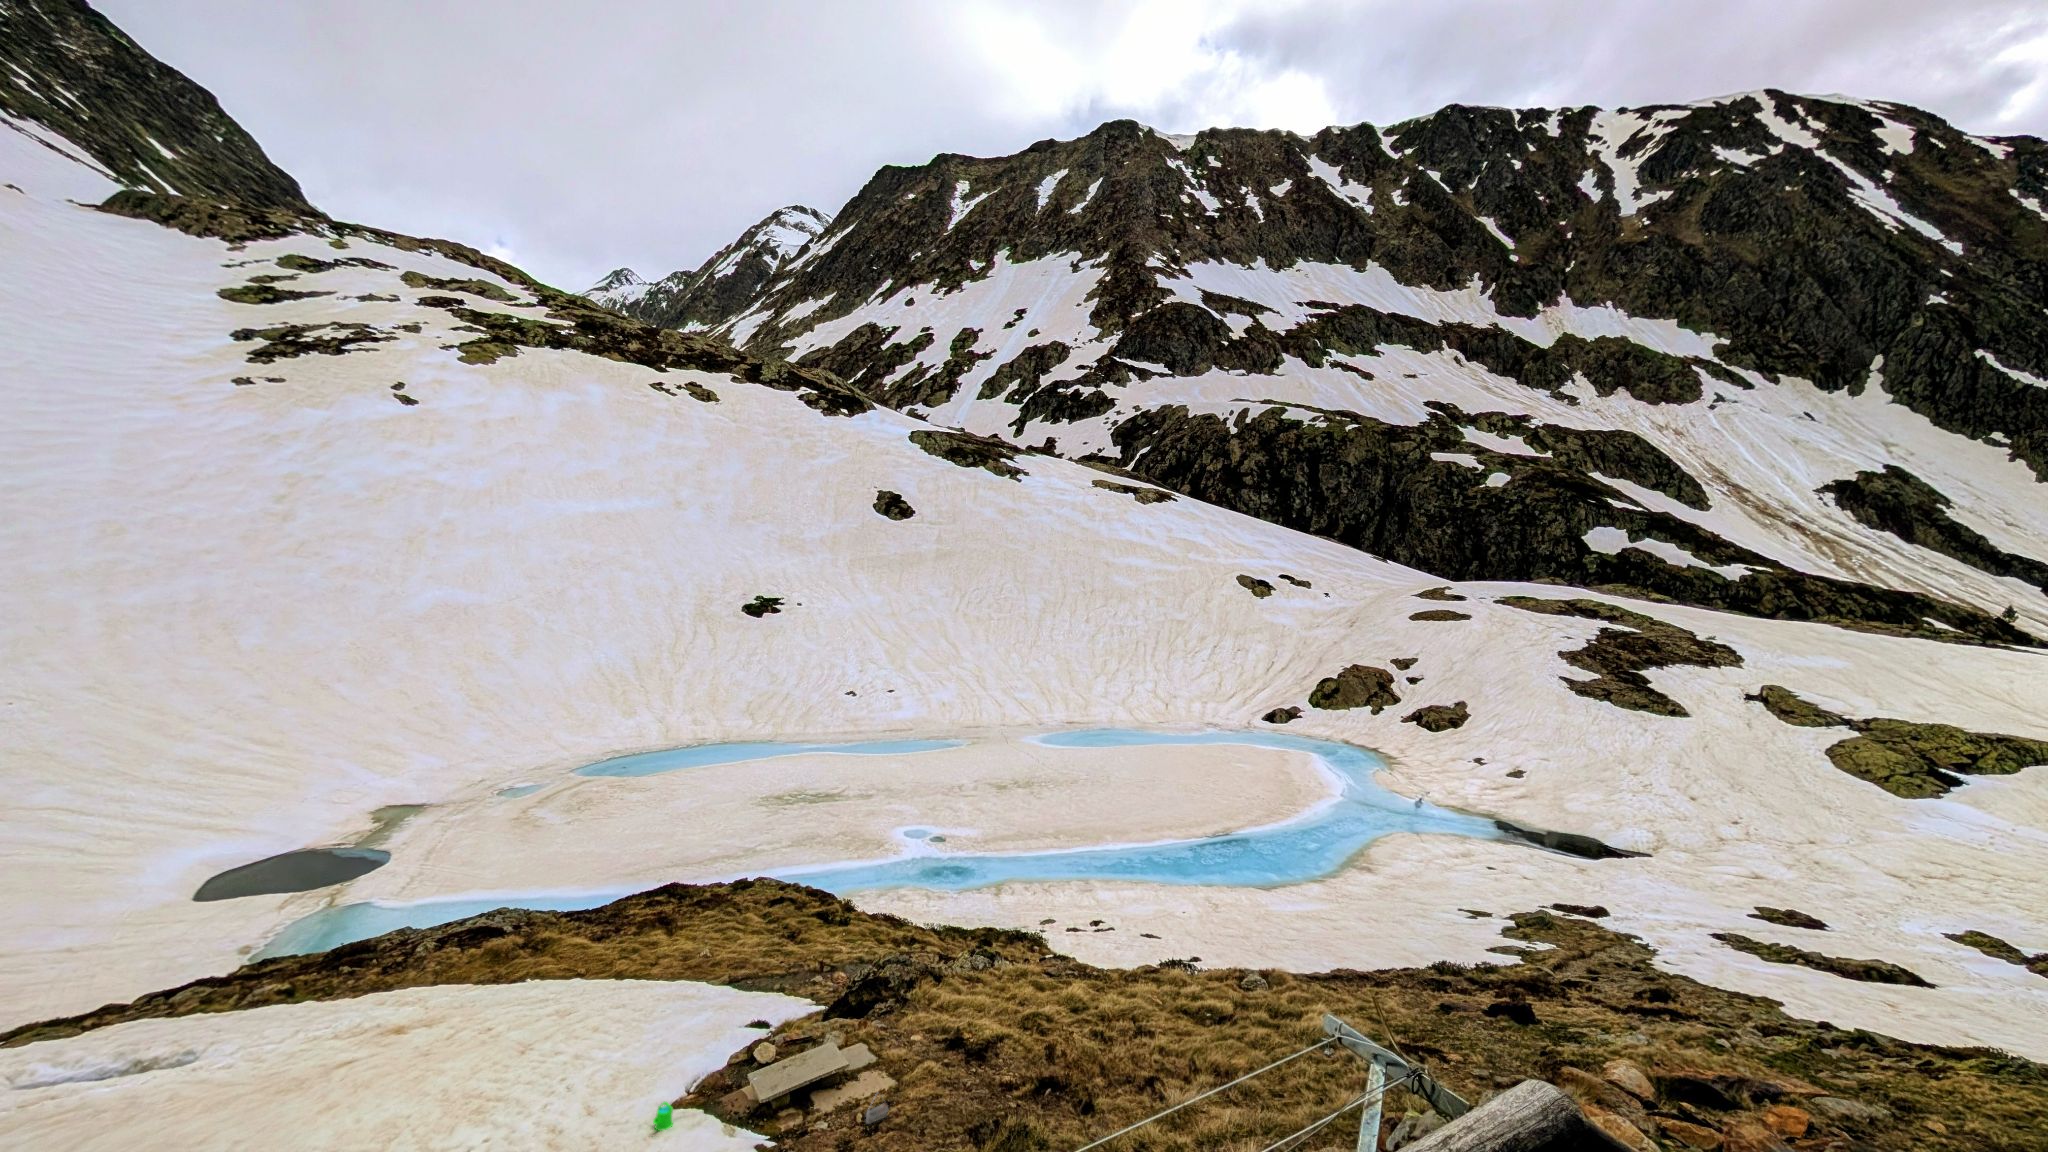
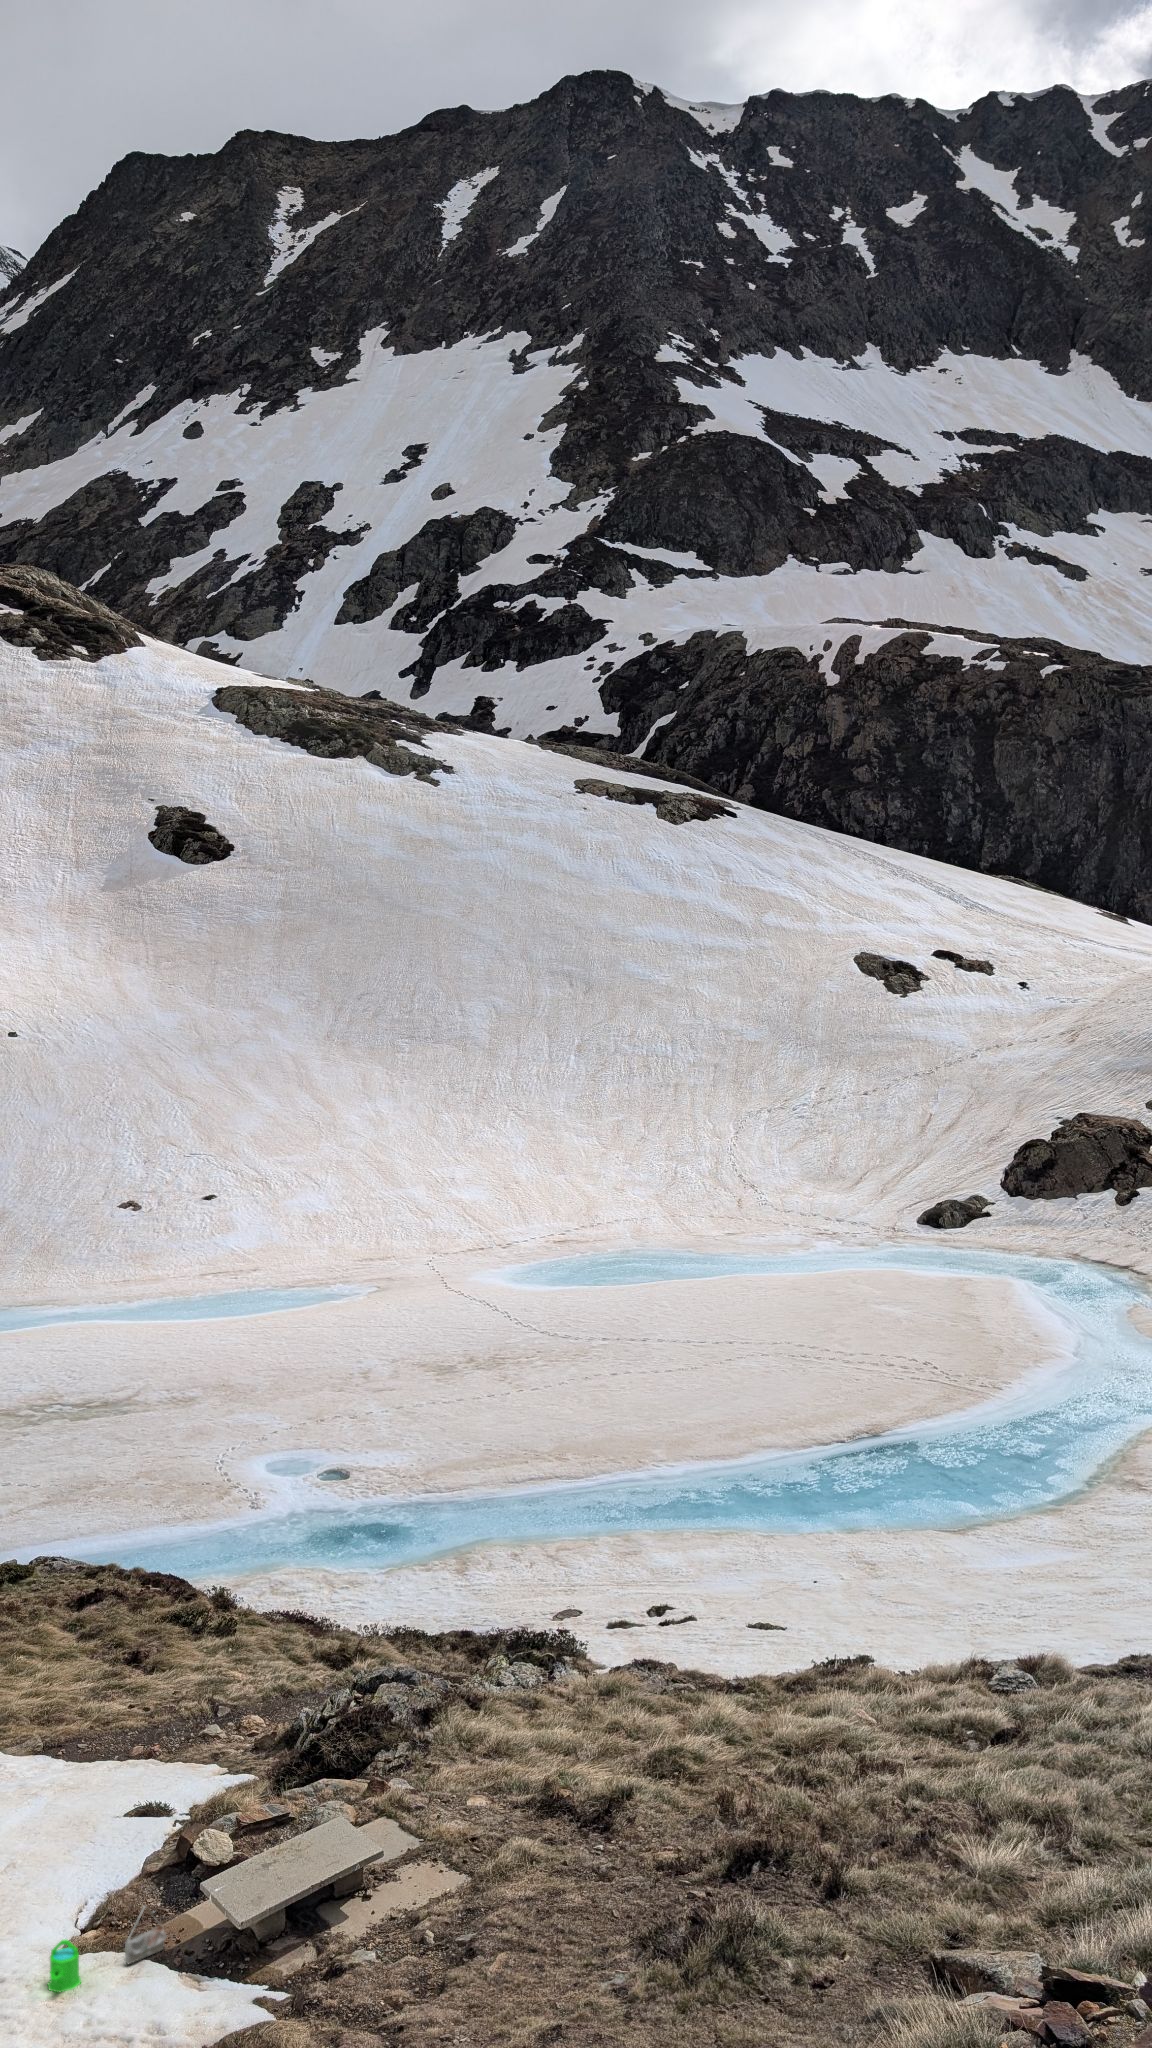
bag: present [866,1103,889,1124] -> present [124,1906,166,1964]

